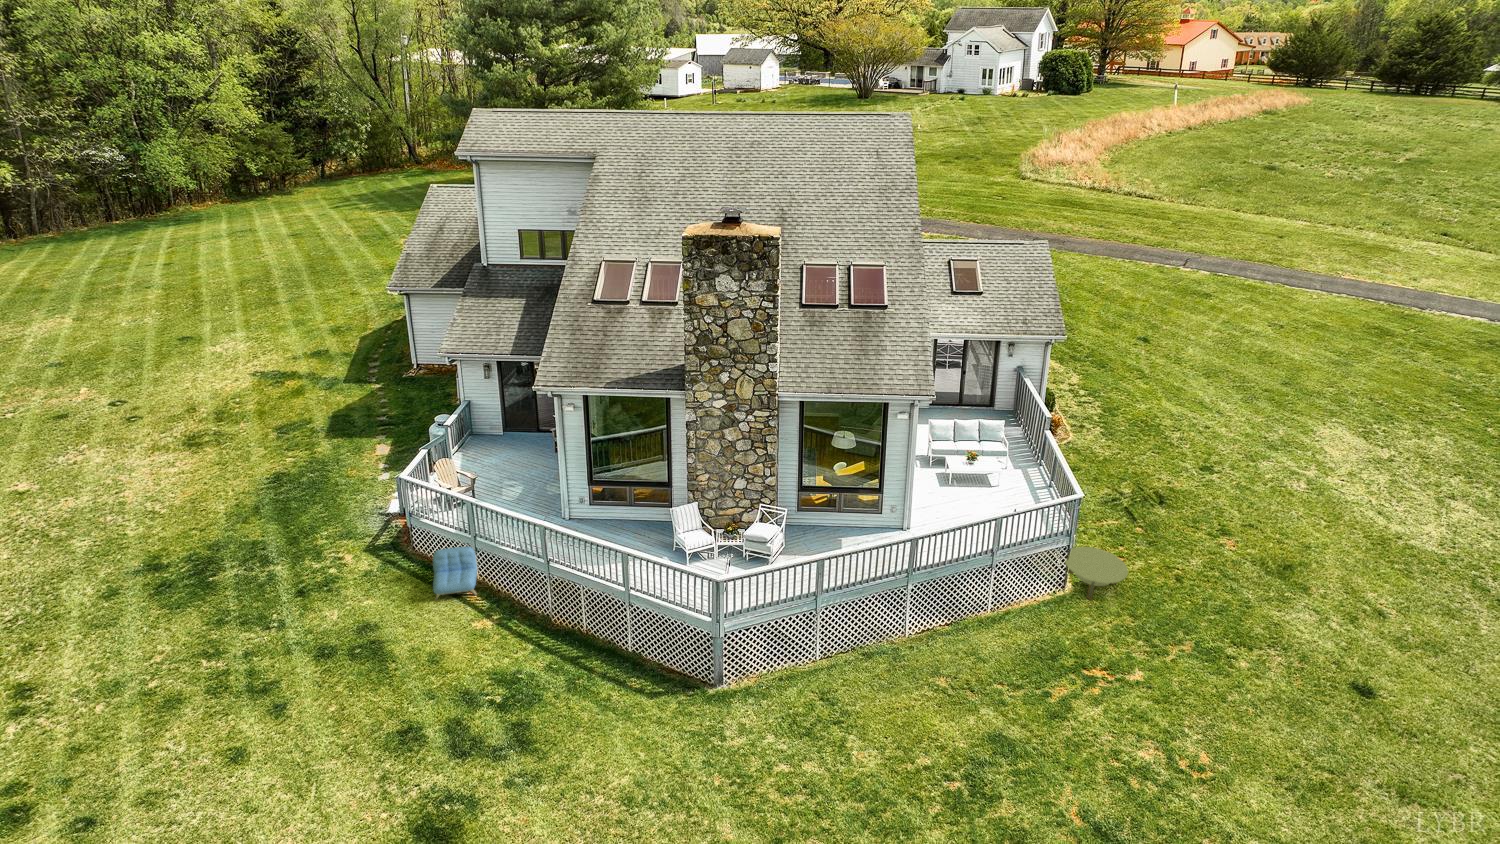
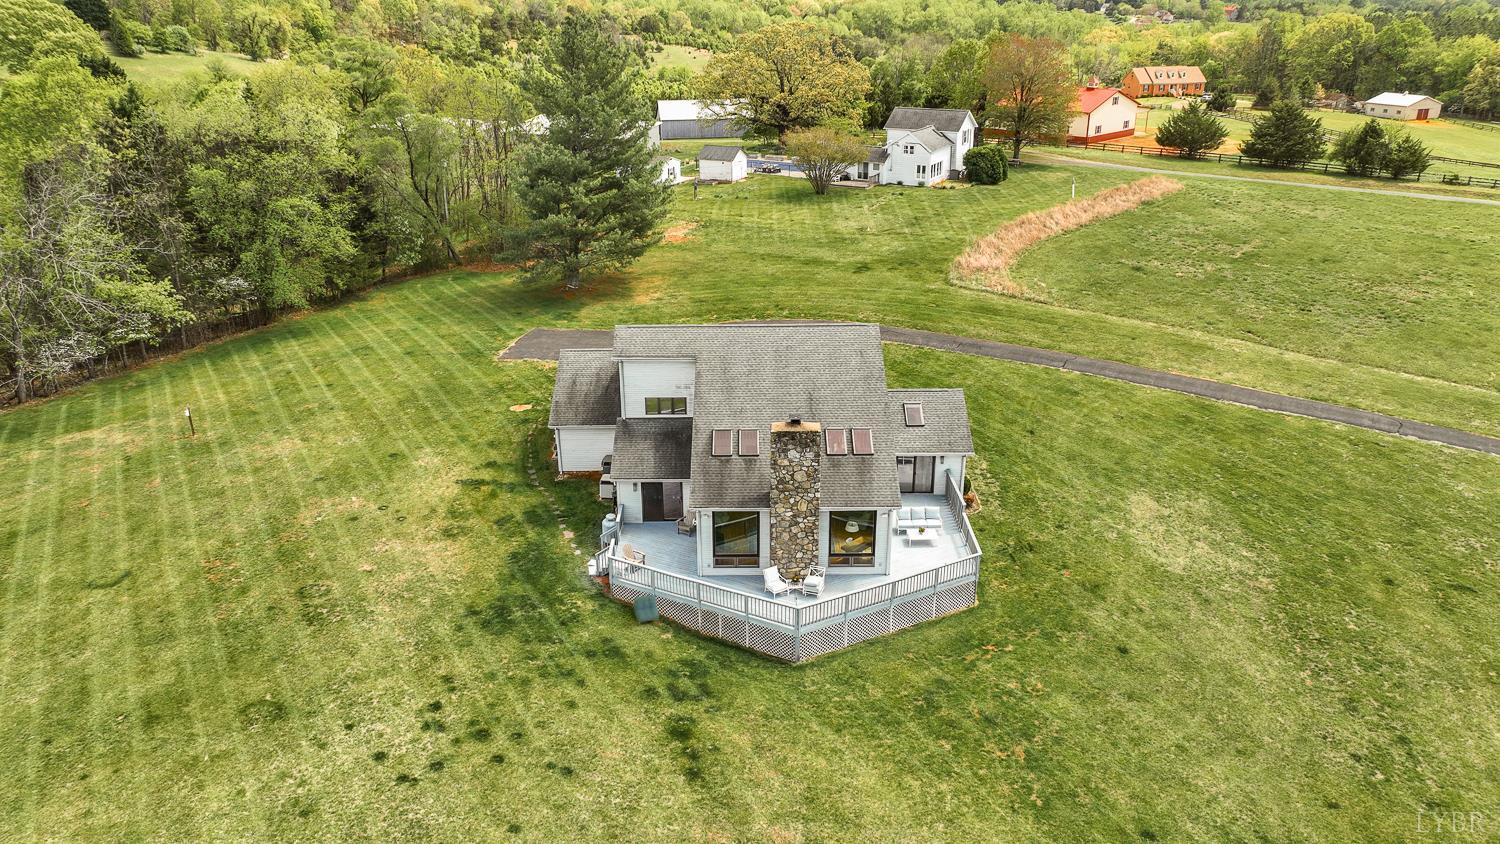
round table: present [1065,547,1128,600] -> none [974,580,1008,609]

